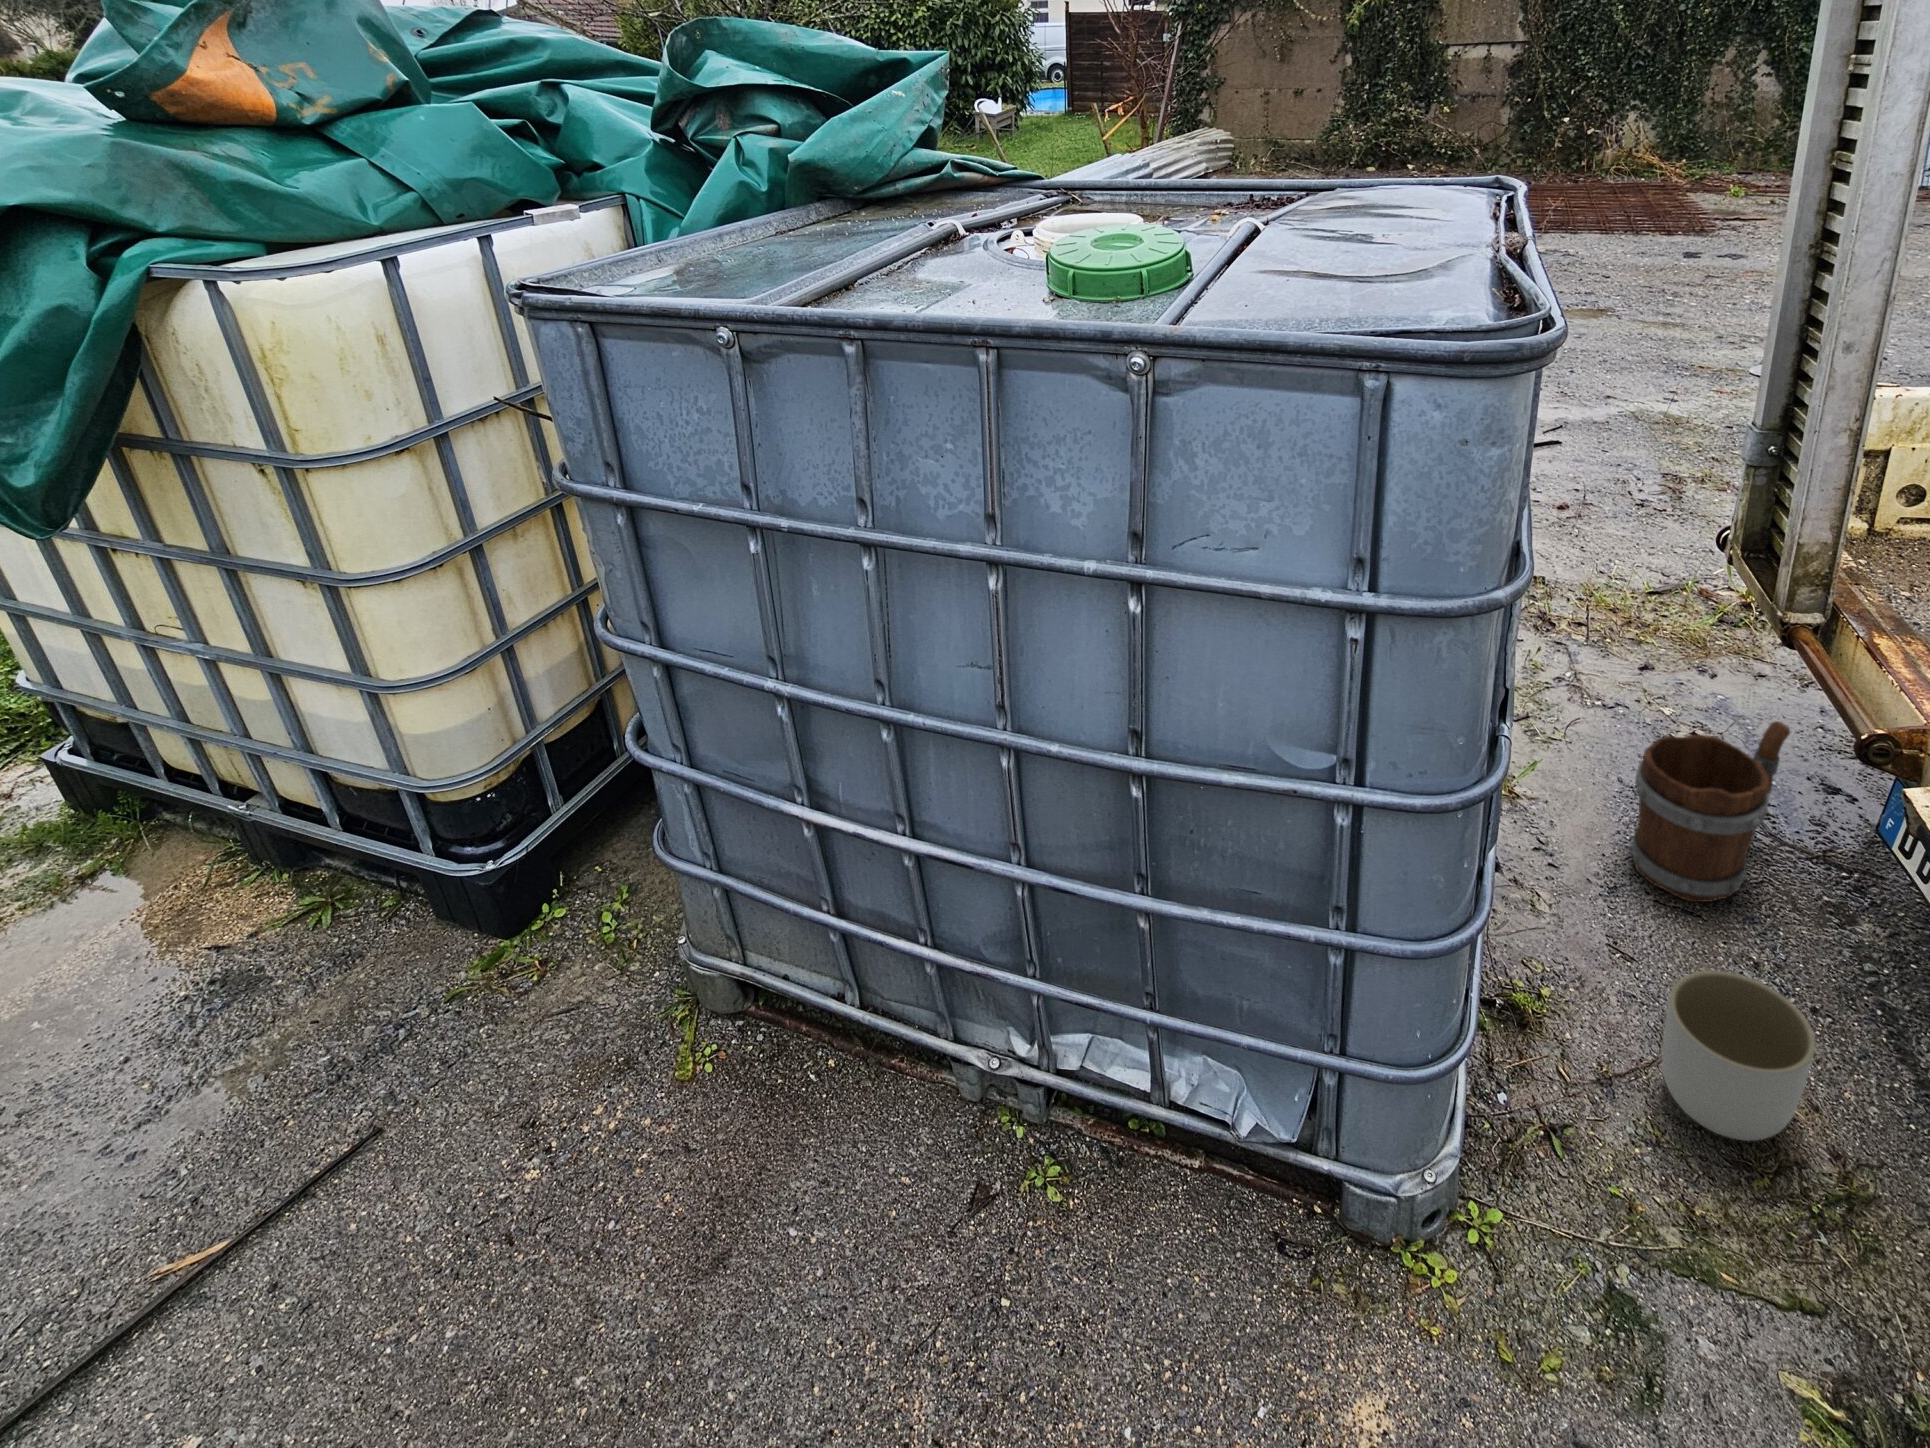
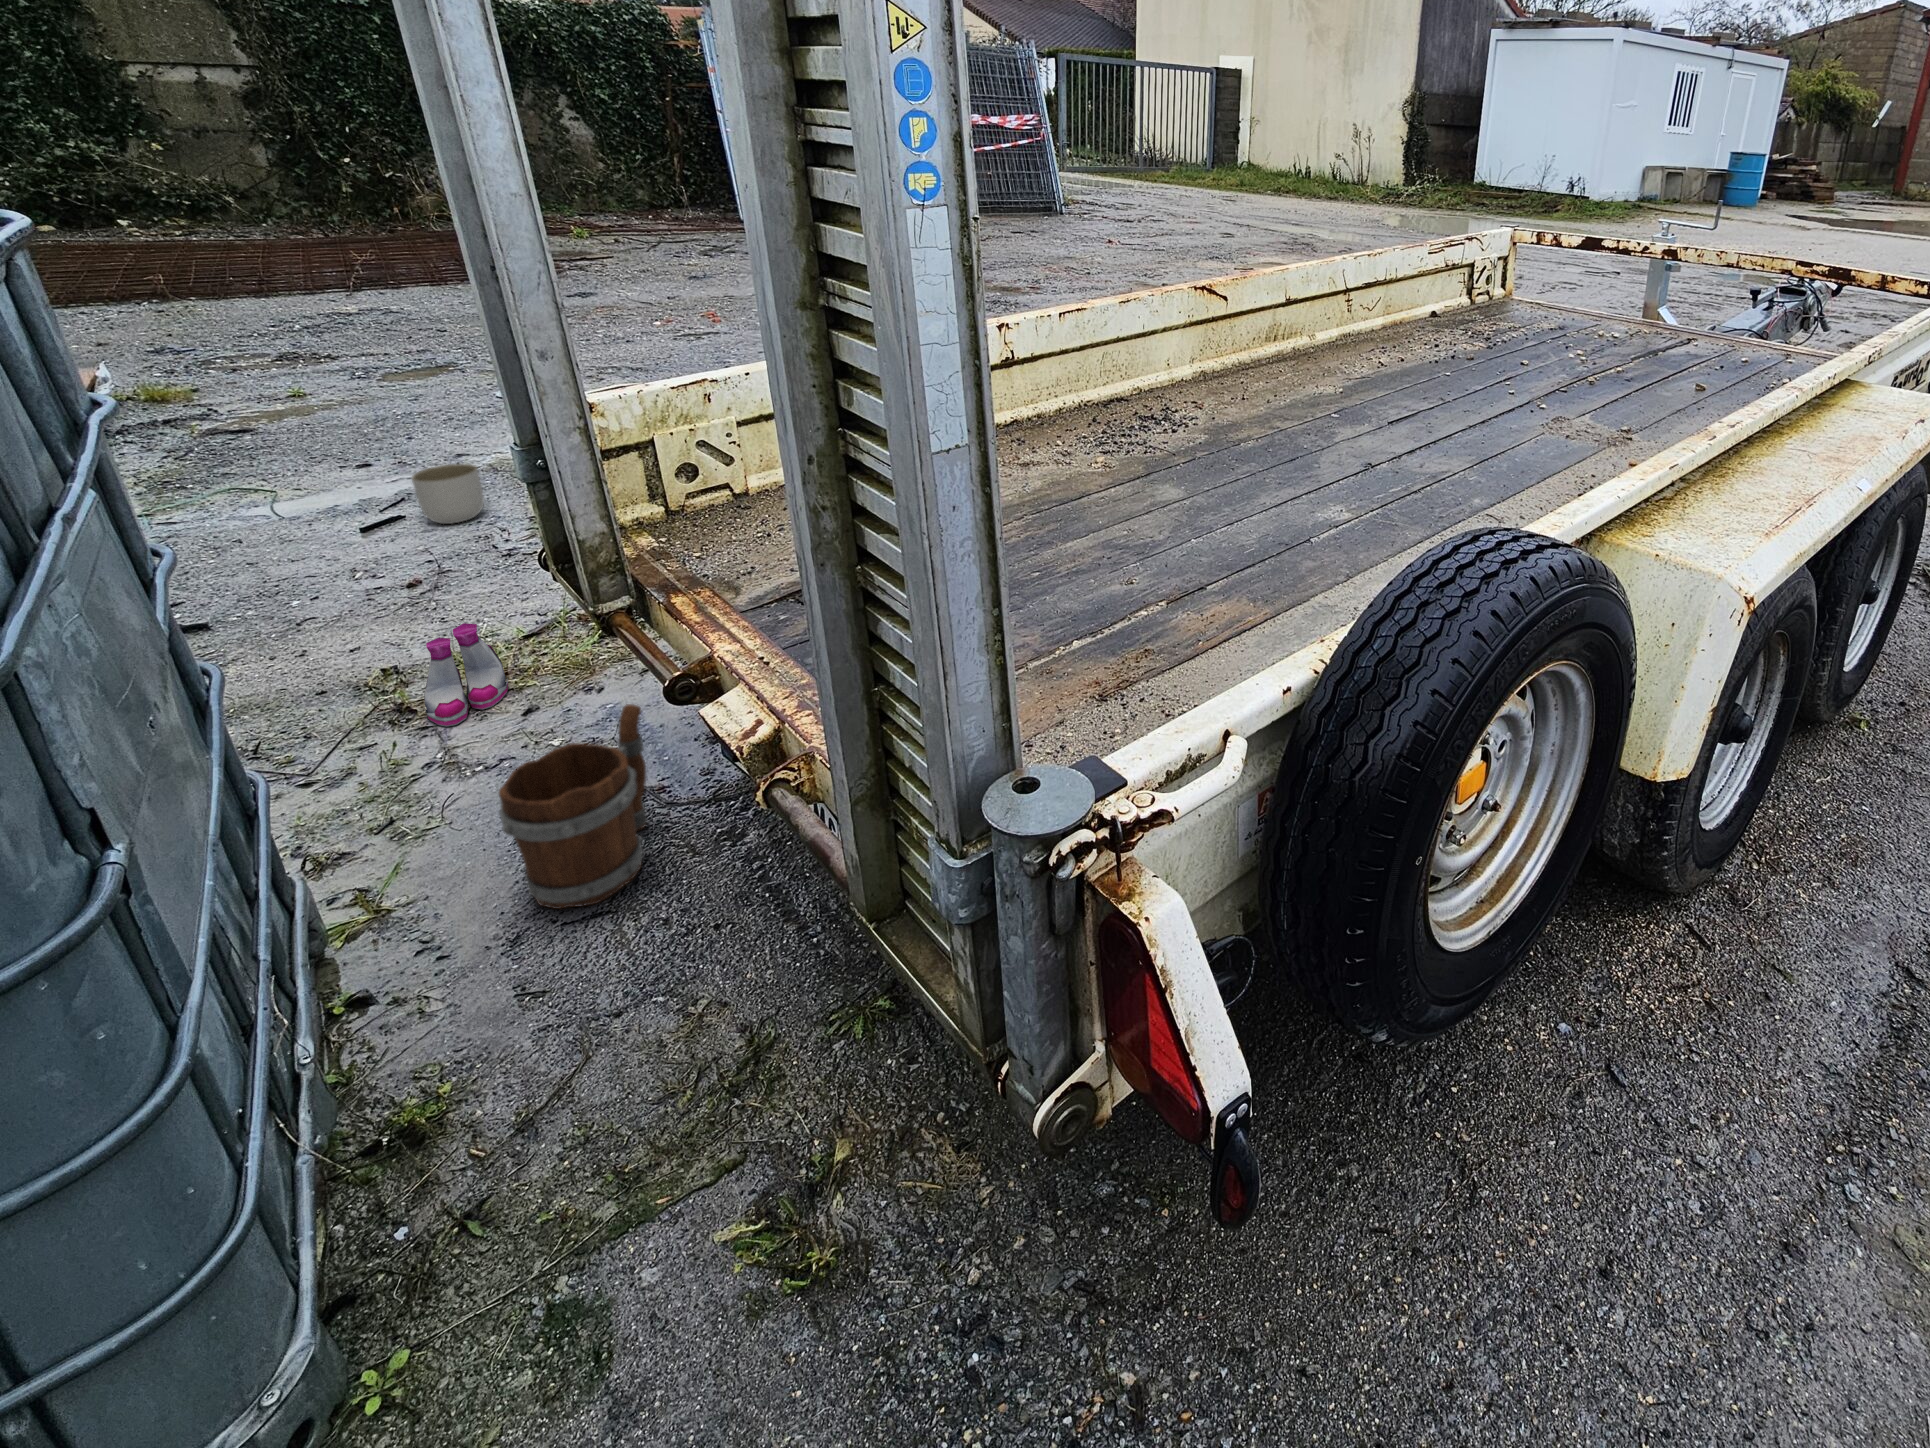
boots: none [1562,567,1634,655] -> present [424,623,508,727]
planter: present [1662,971,1816,1141] -> present [412,464,484,524]

